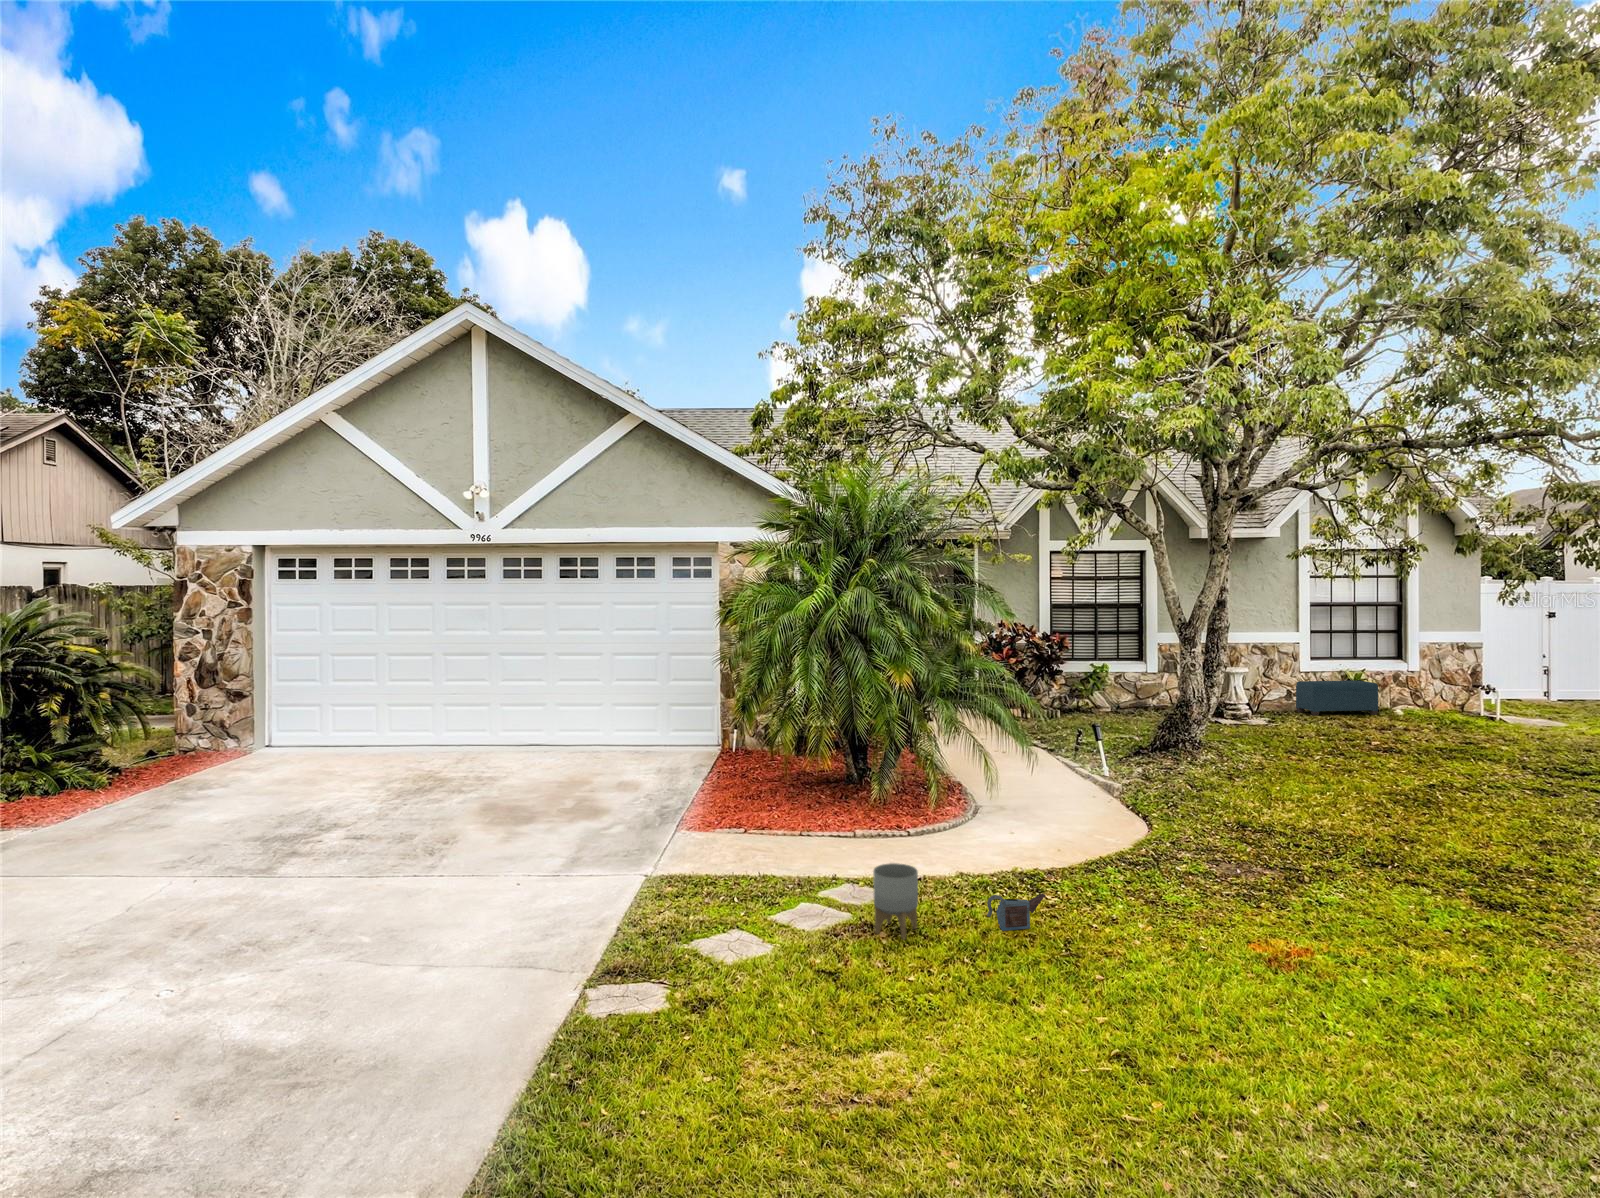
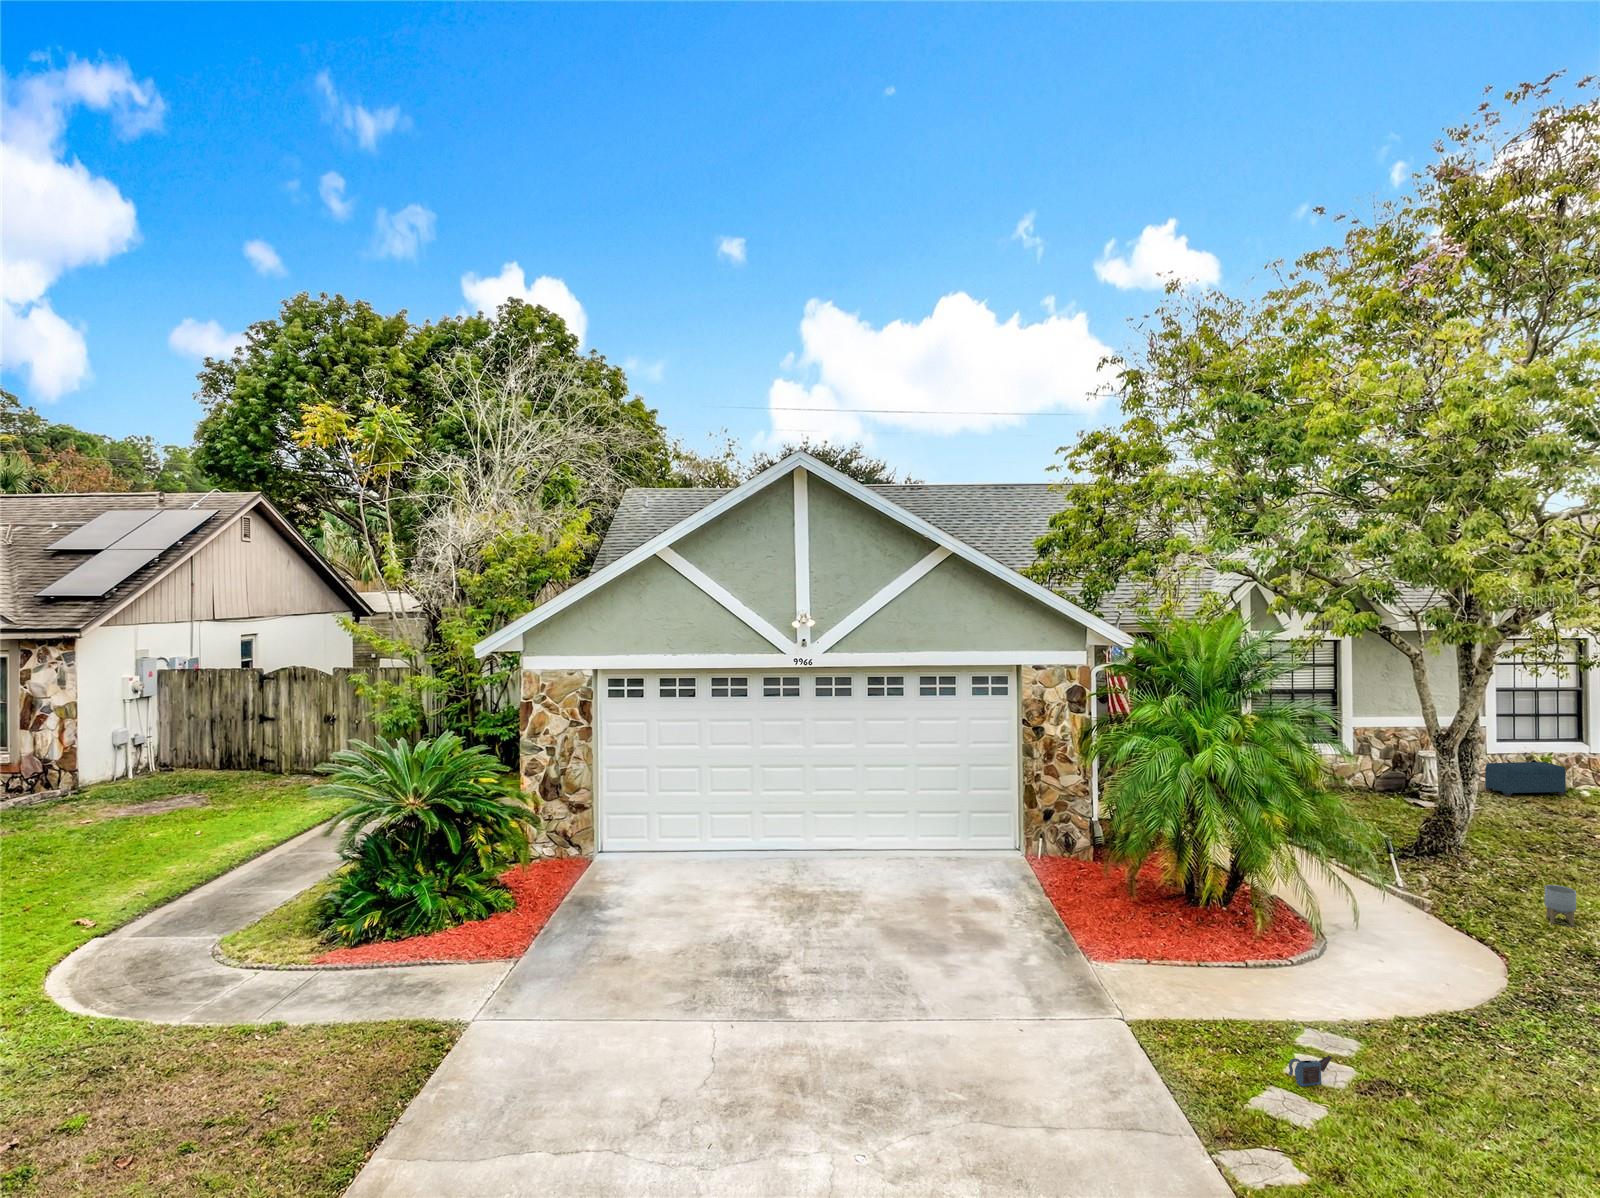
planter: present [873,863,918,939] -> present [1545,885,1576,926]
watering can: present [987,893,1045,931] -> present [1289,1056,1332,1086]

